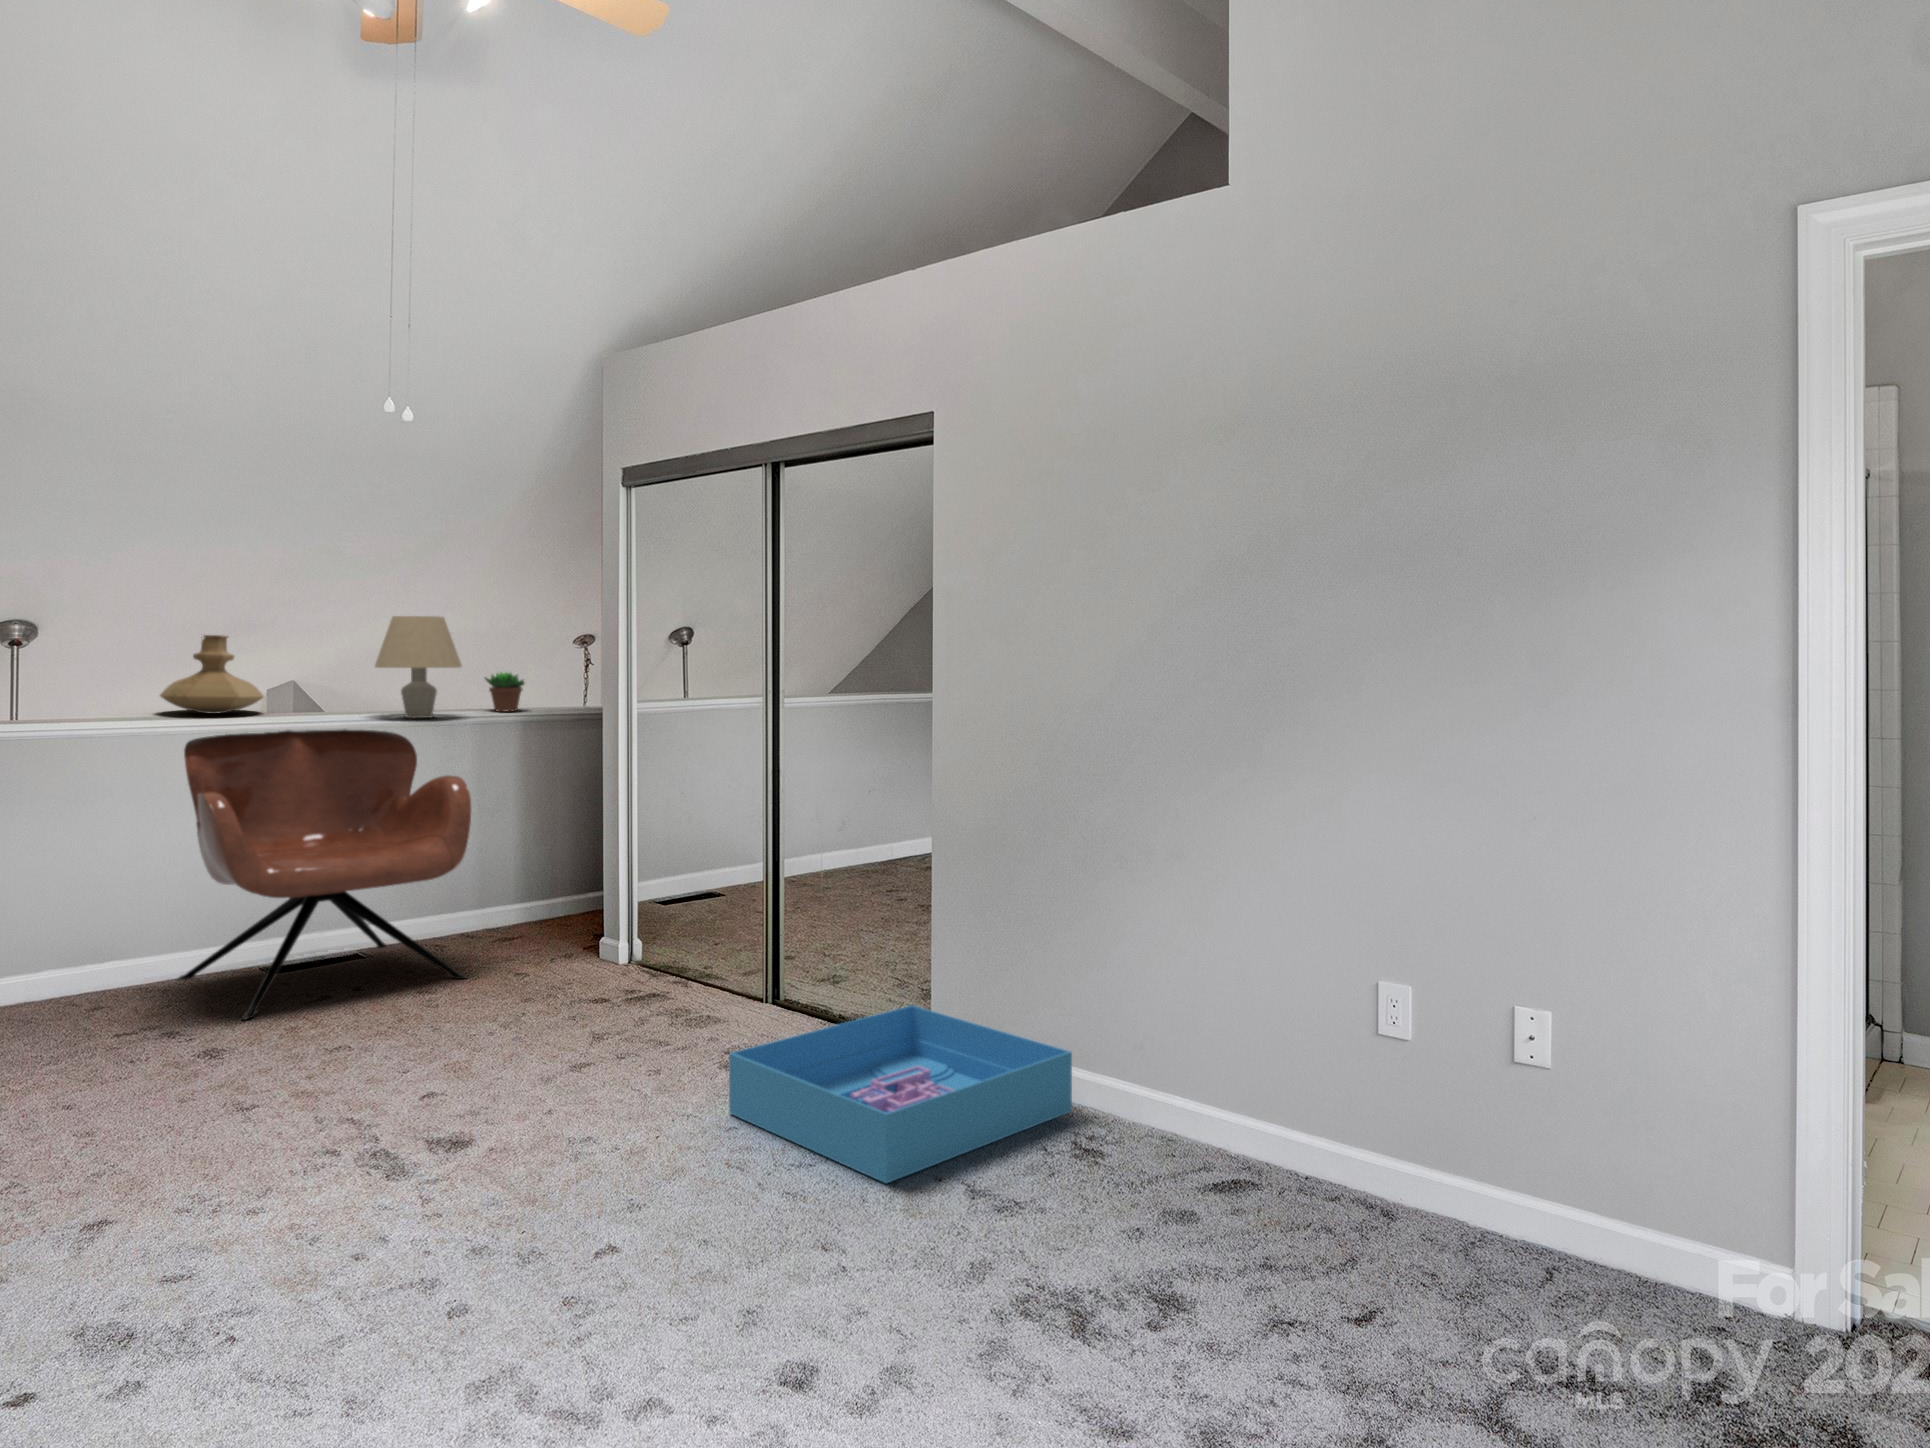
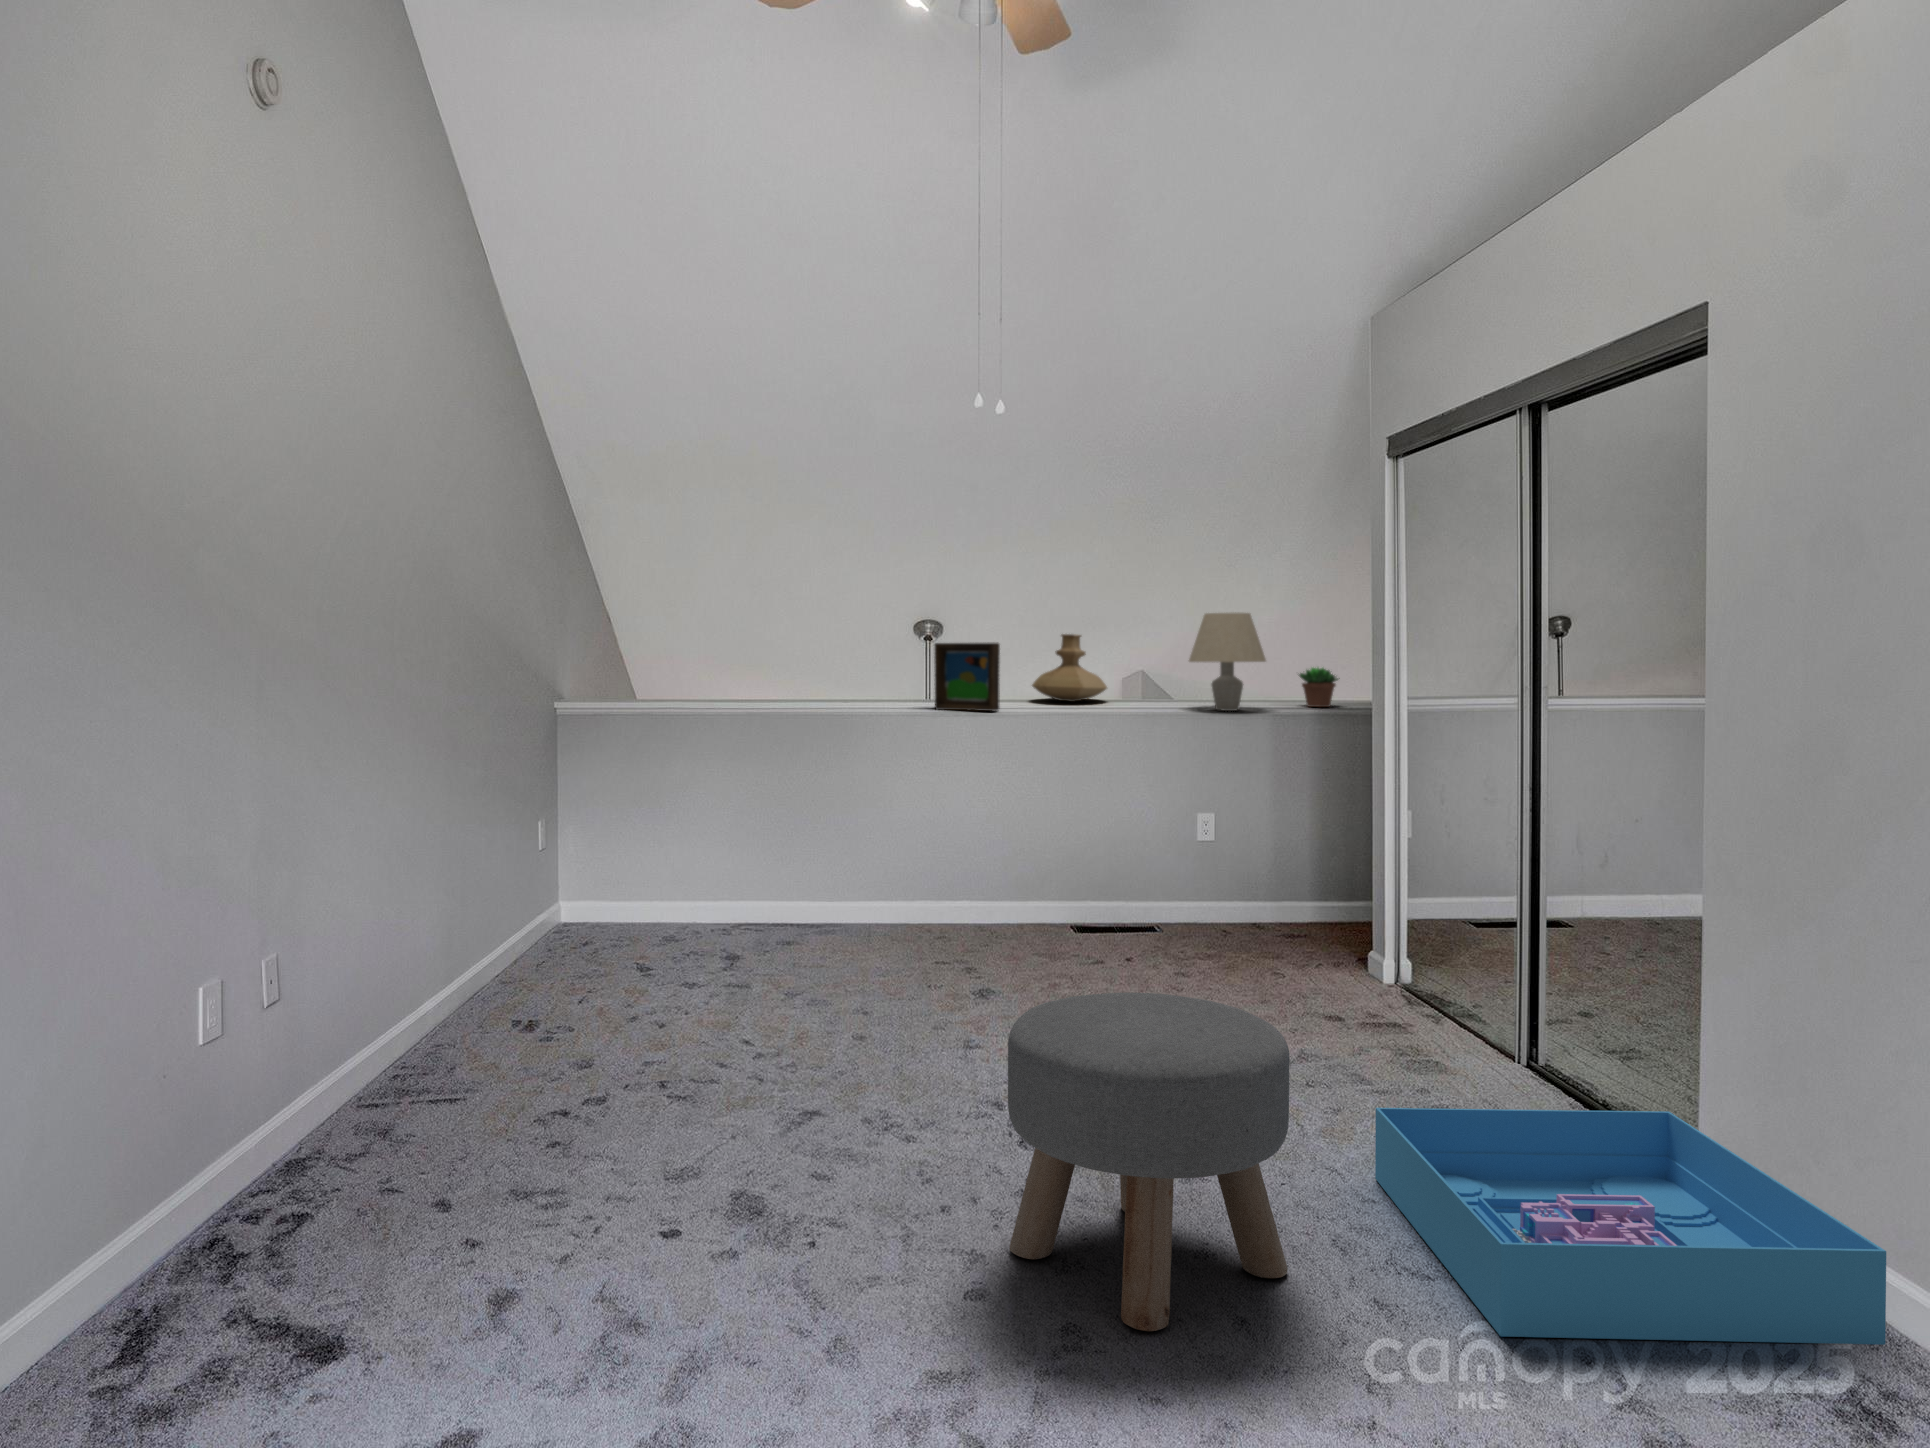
picture frame: none [33,644,138,729] -> present [934,643,1000,711]
armchair: present [178,729,471,1020] -> none [1019,718,1244,967]
ottoman: none [462,985,730,1280] -> present [1008,993,1290,1331]

